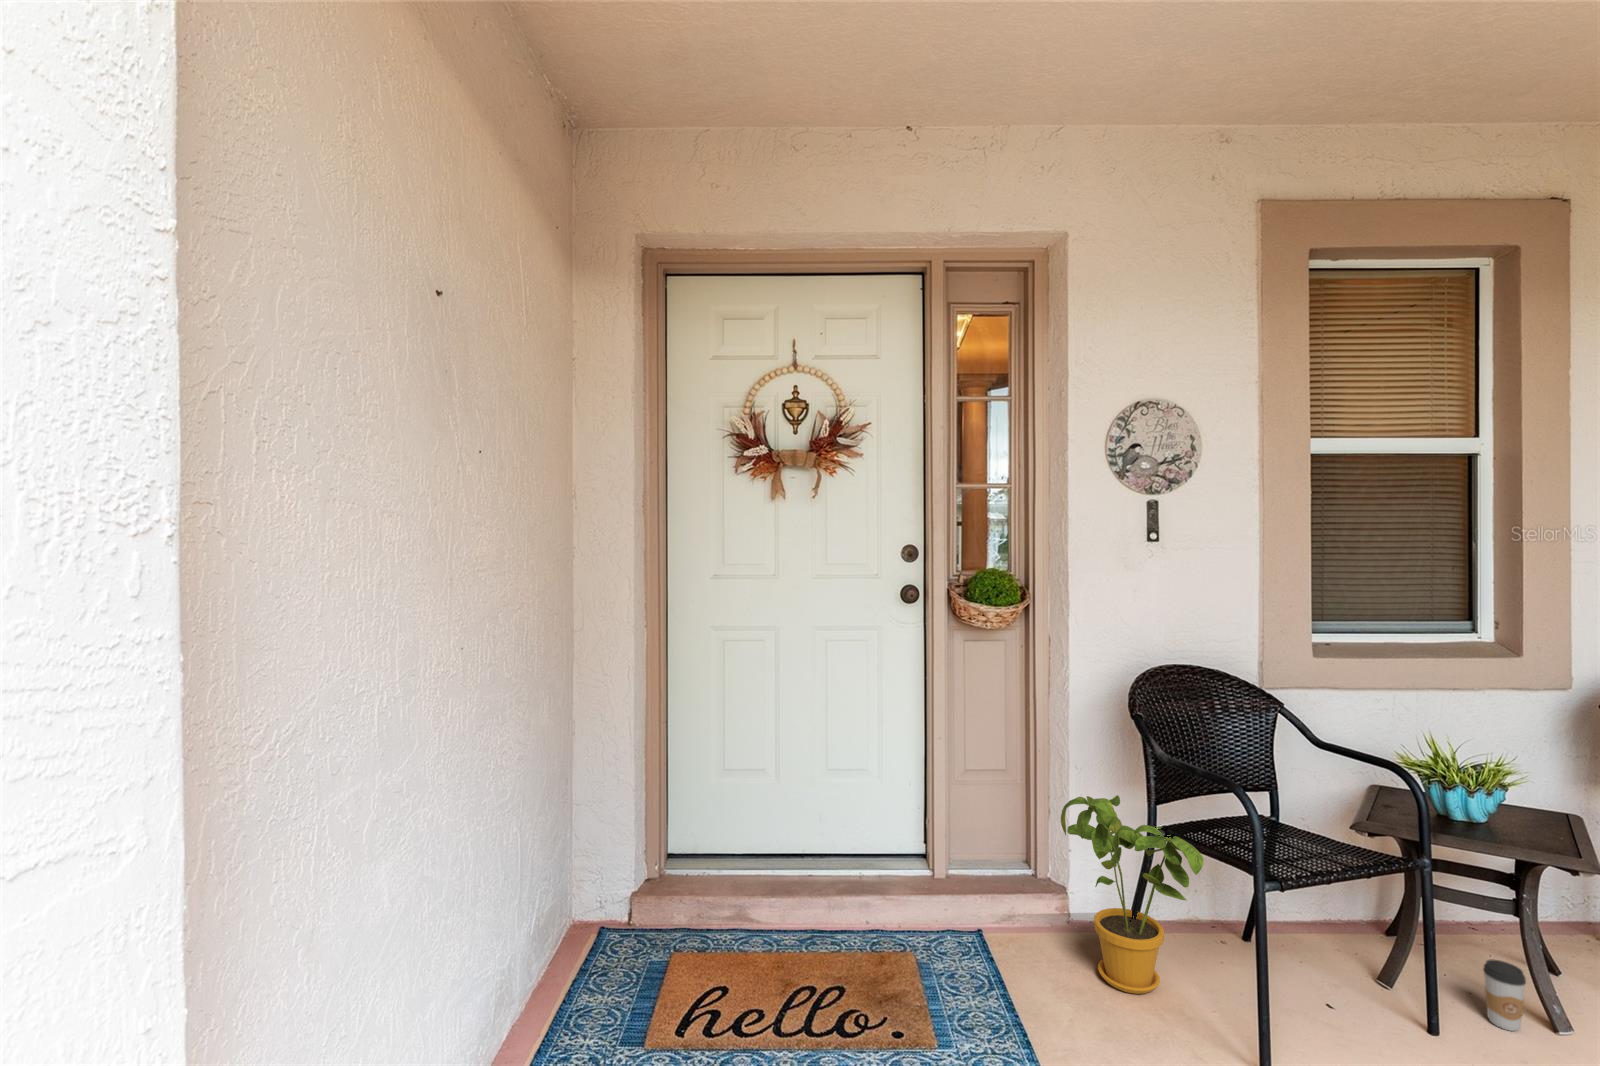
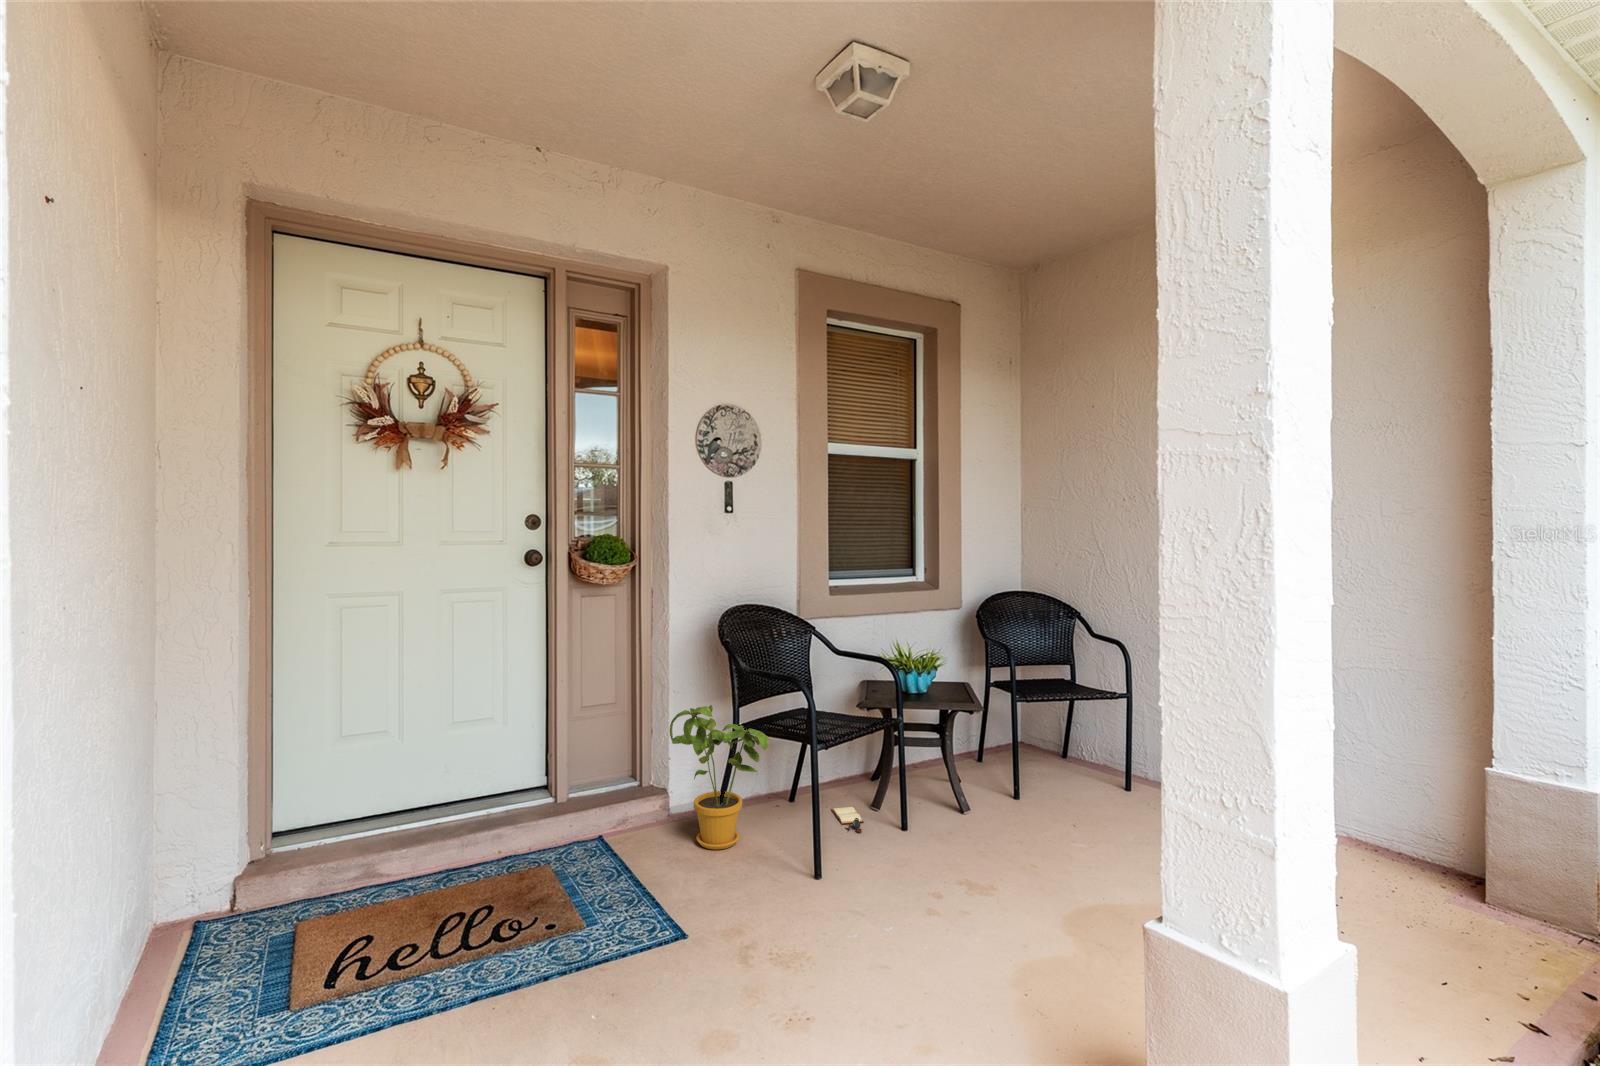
coffee cup: present [1483,959,1526,1031] -> none [918,772,938,812]
book: none [1313,973,1373,1031] -> present [831,807,863,833]

